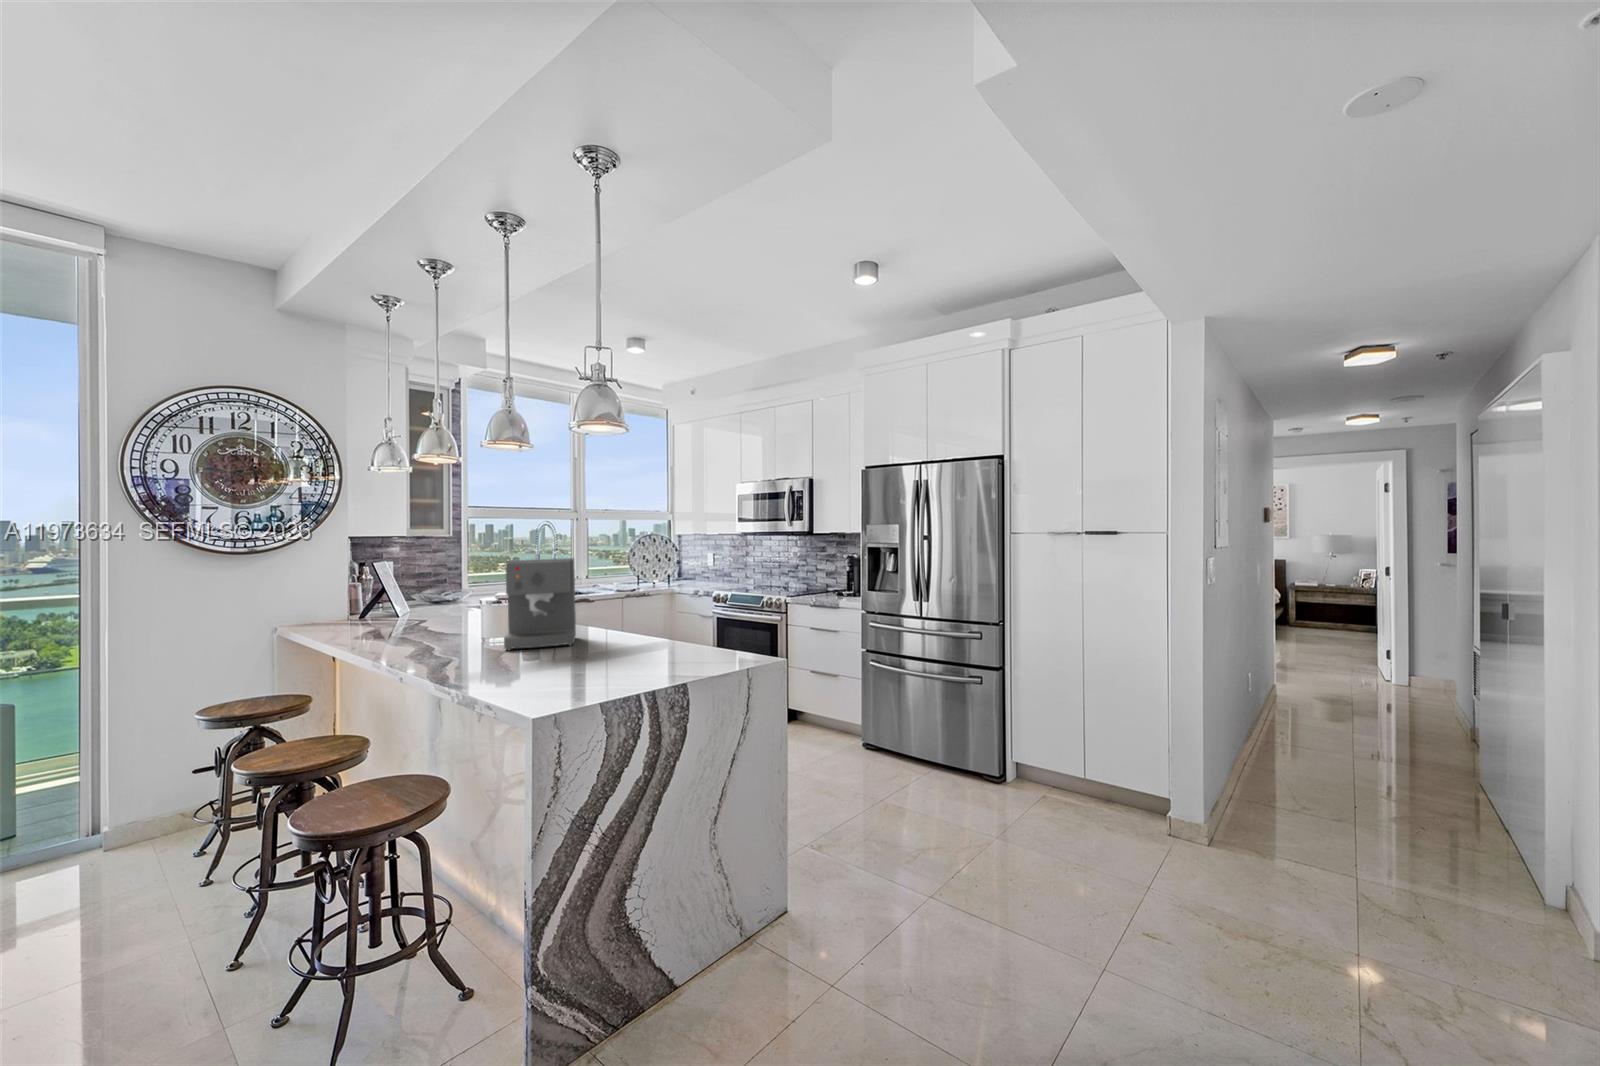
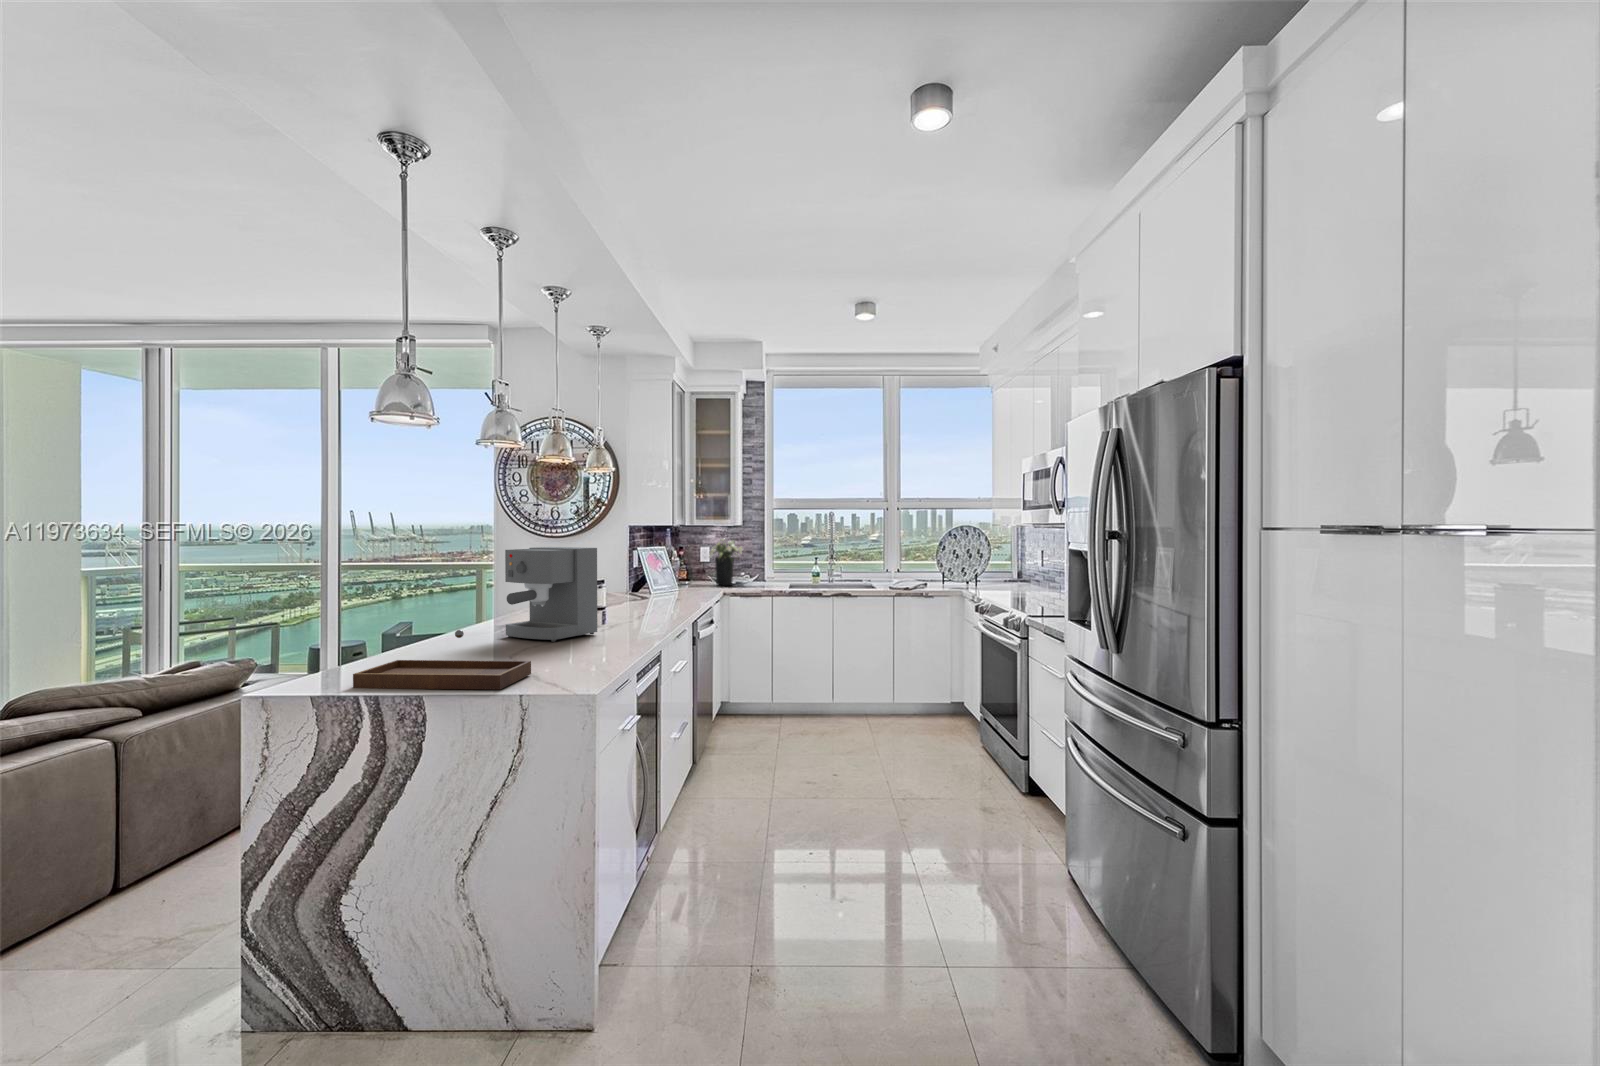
flower arrangement: none [443,553,485,599] -> present [709,539,742,585]
tray: none [574,628,724,693] -> present [353,630,531,690]

